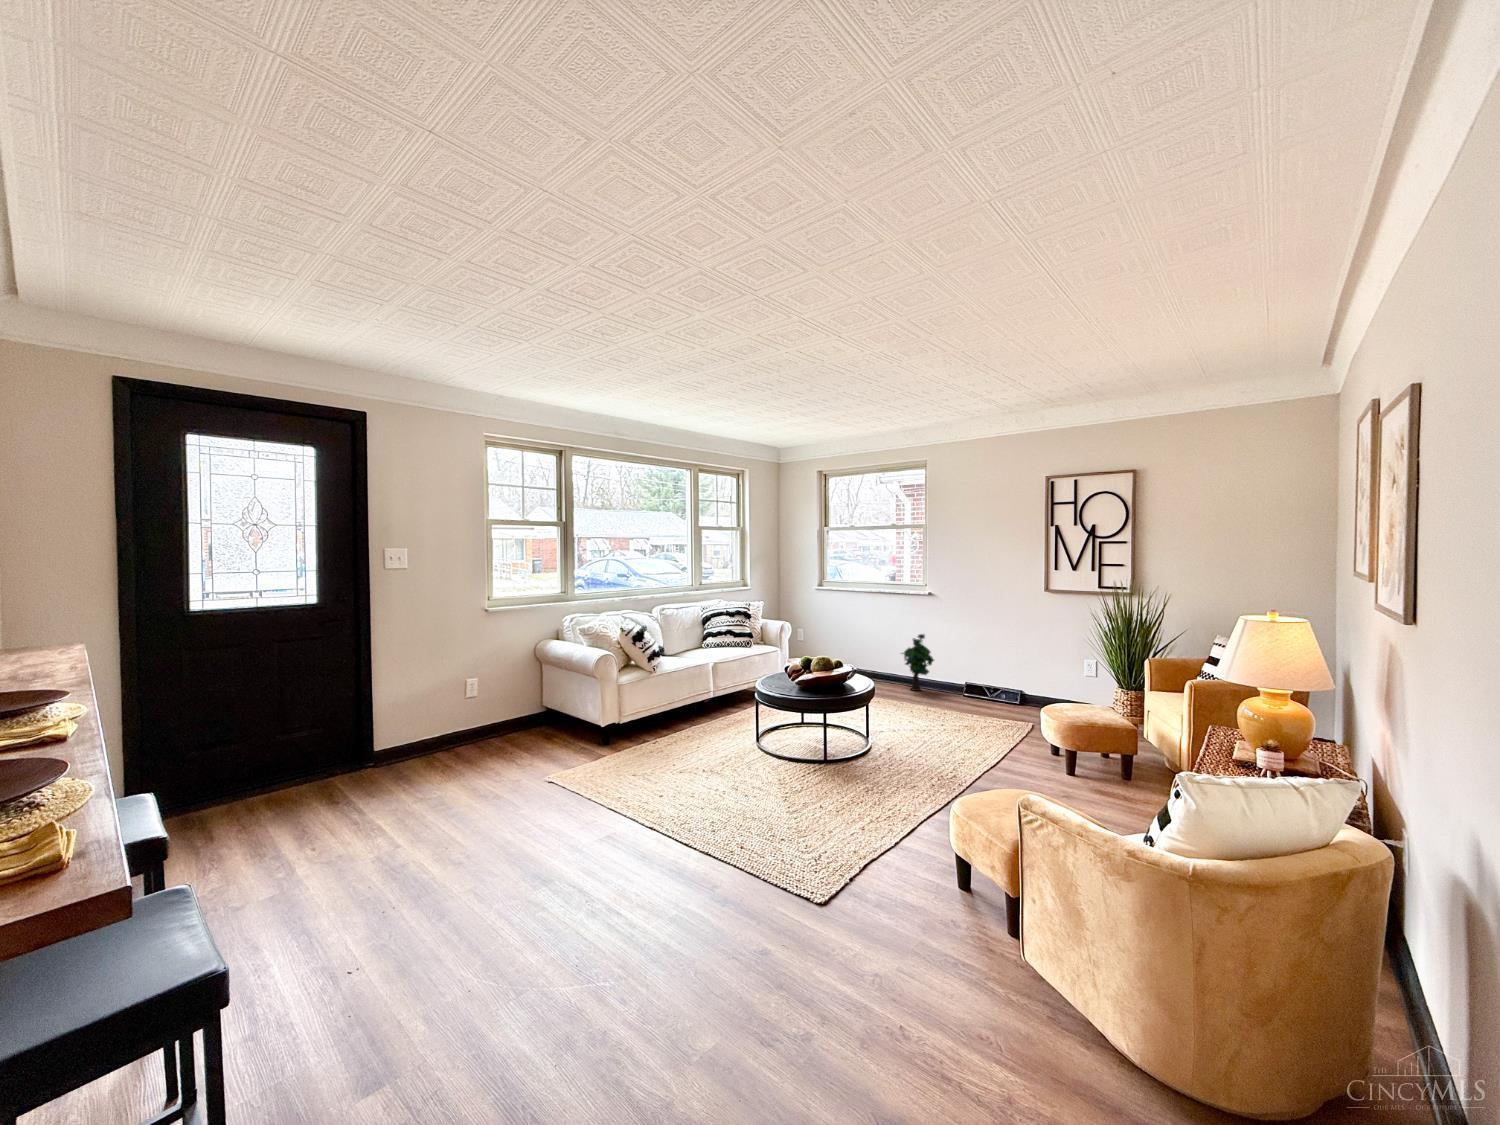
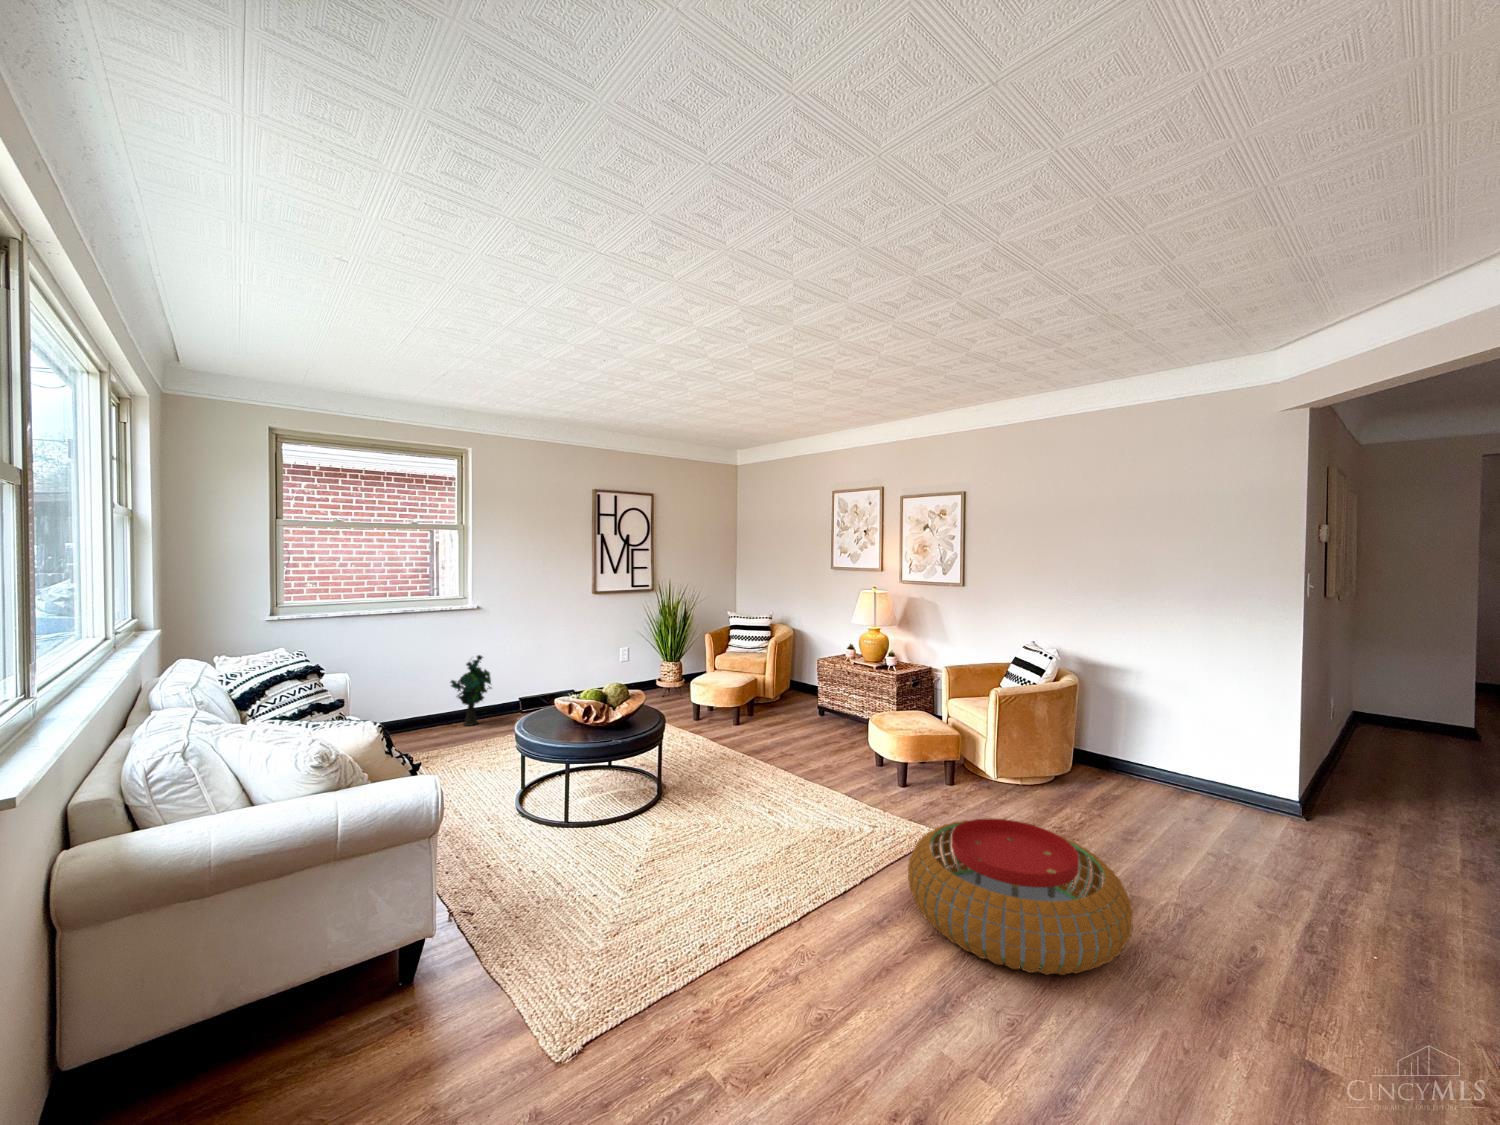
pouf: none [513,813,711,959] -> present [908,819,1133,975]

